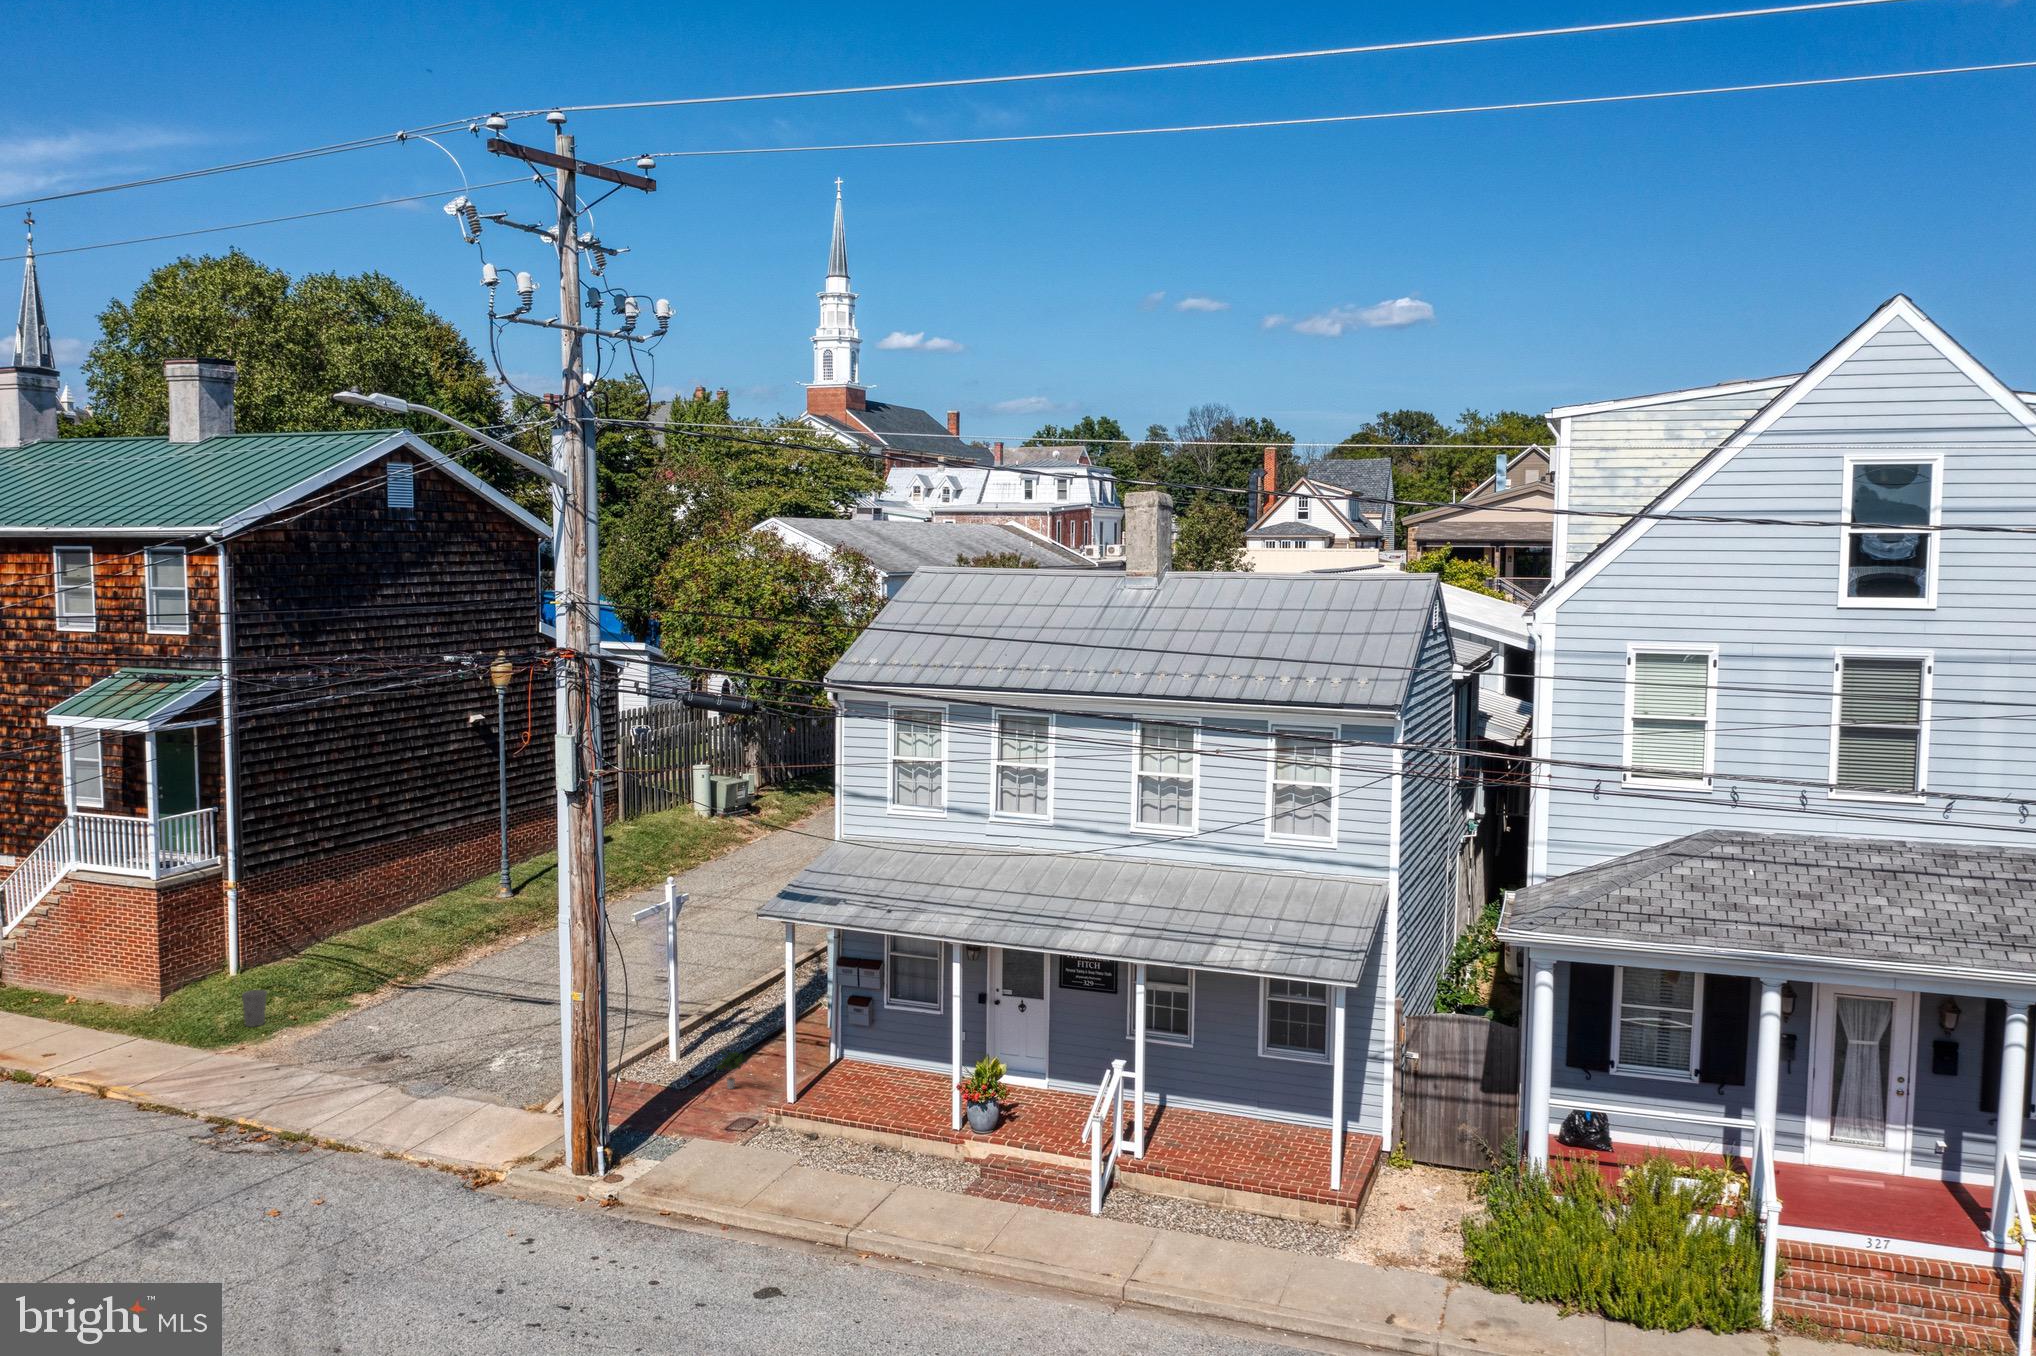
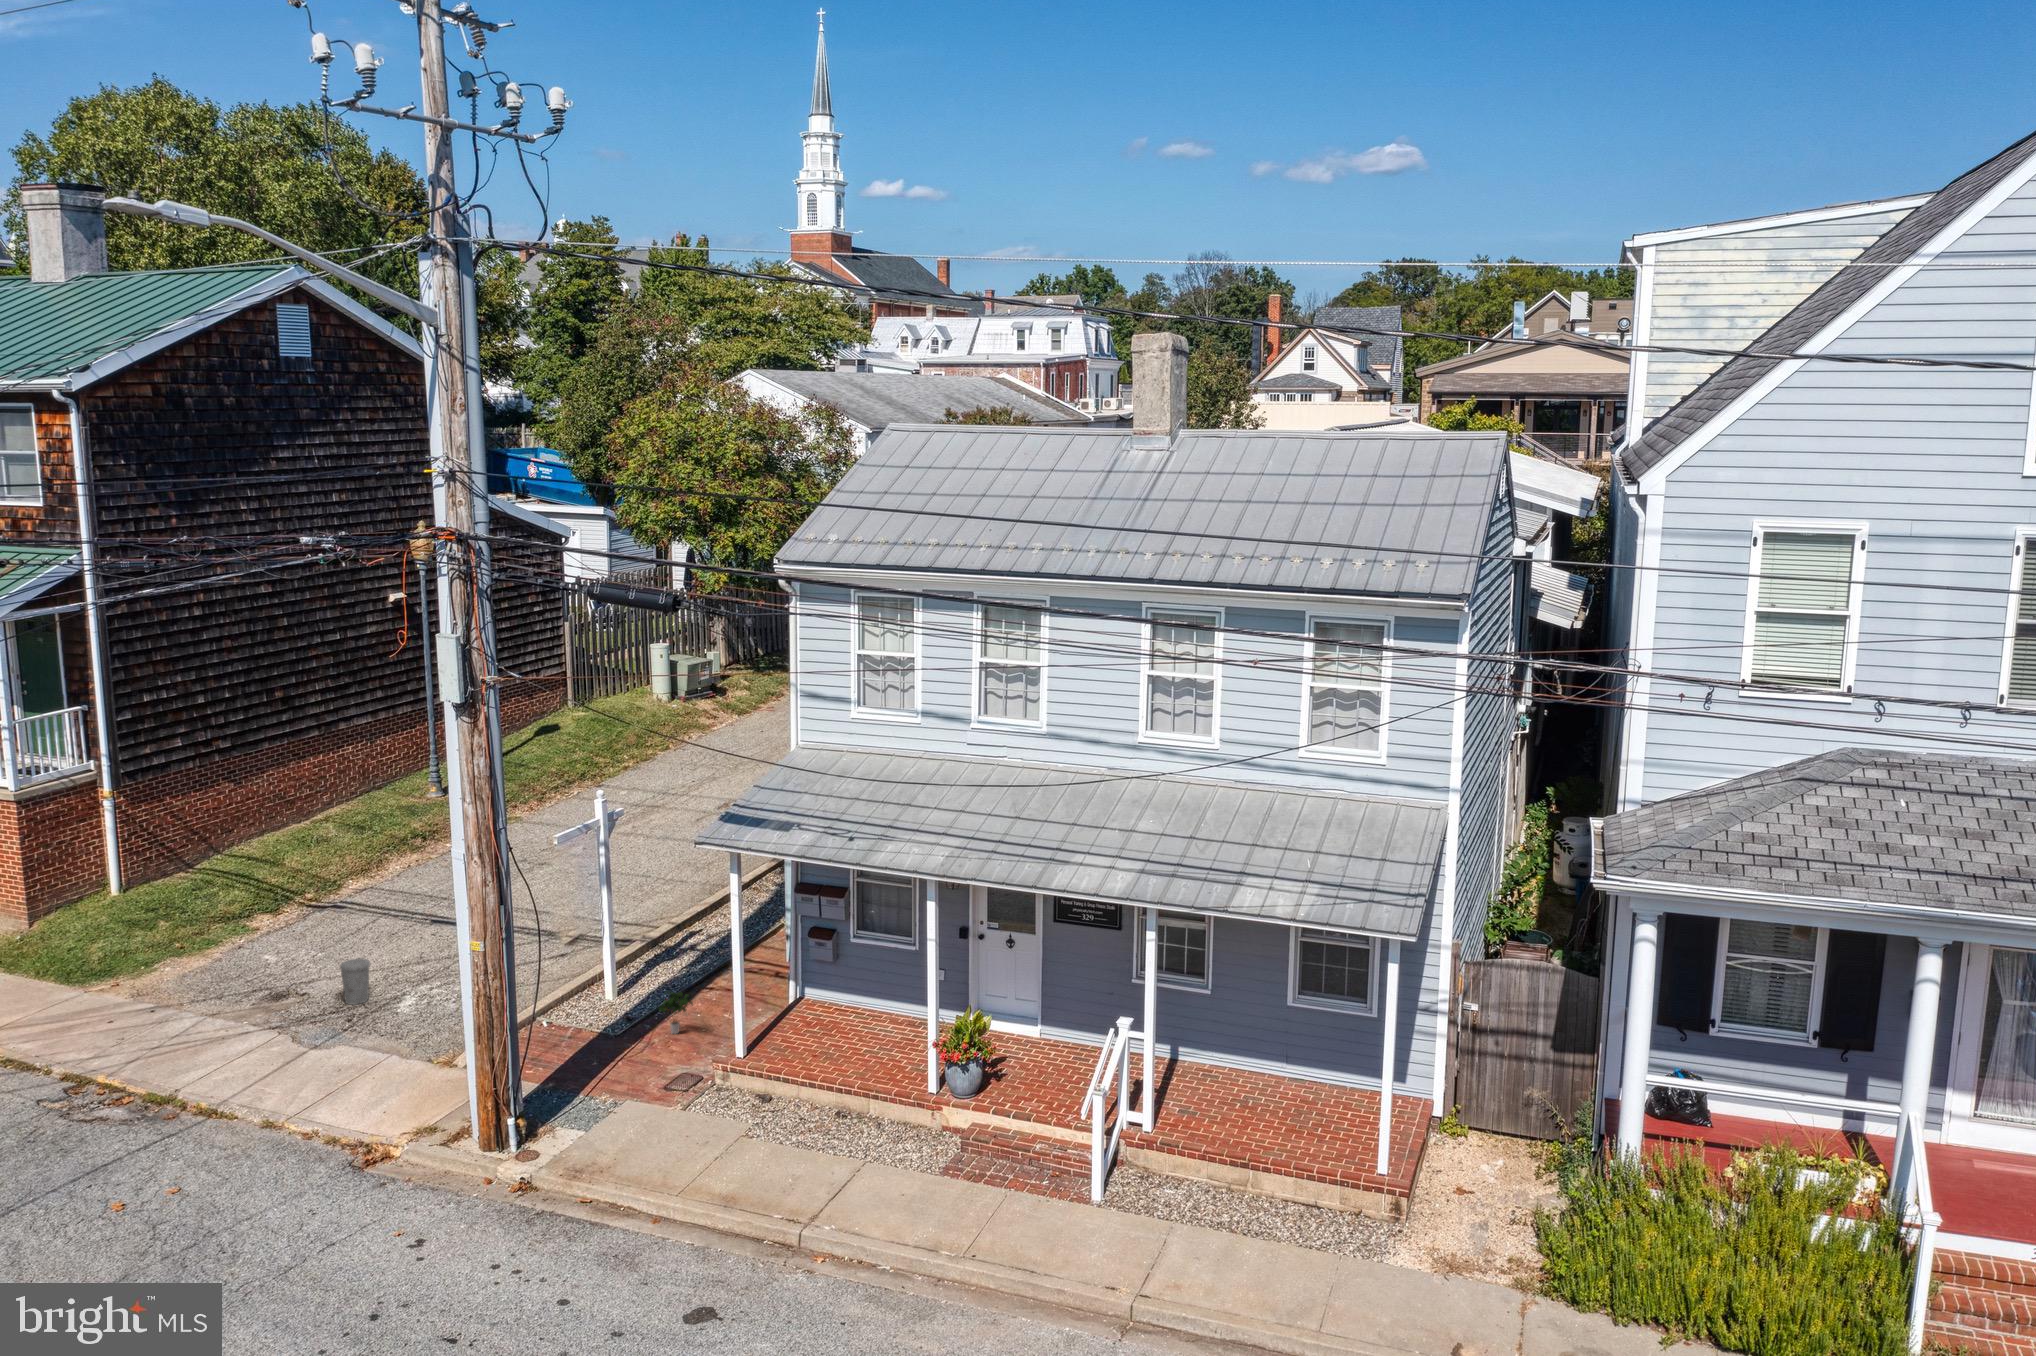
trash can: present [242,990,267,1027] -> present [340,958,370,1005]

